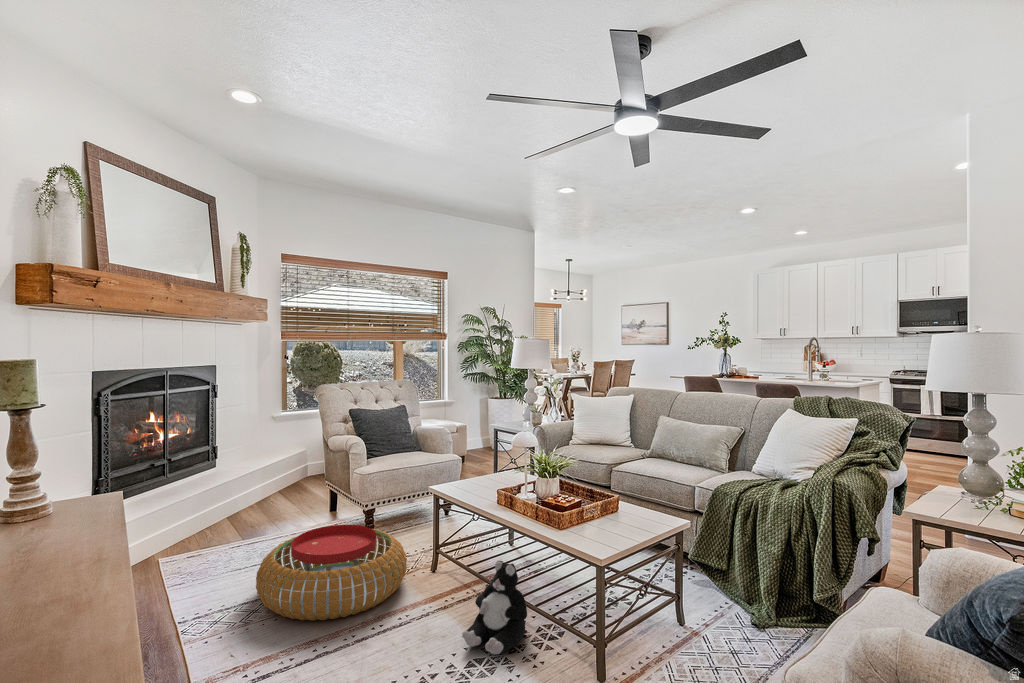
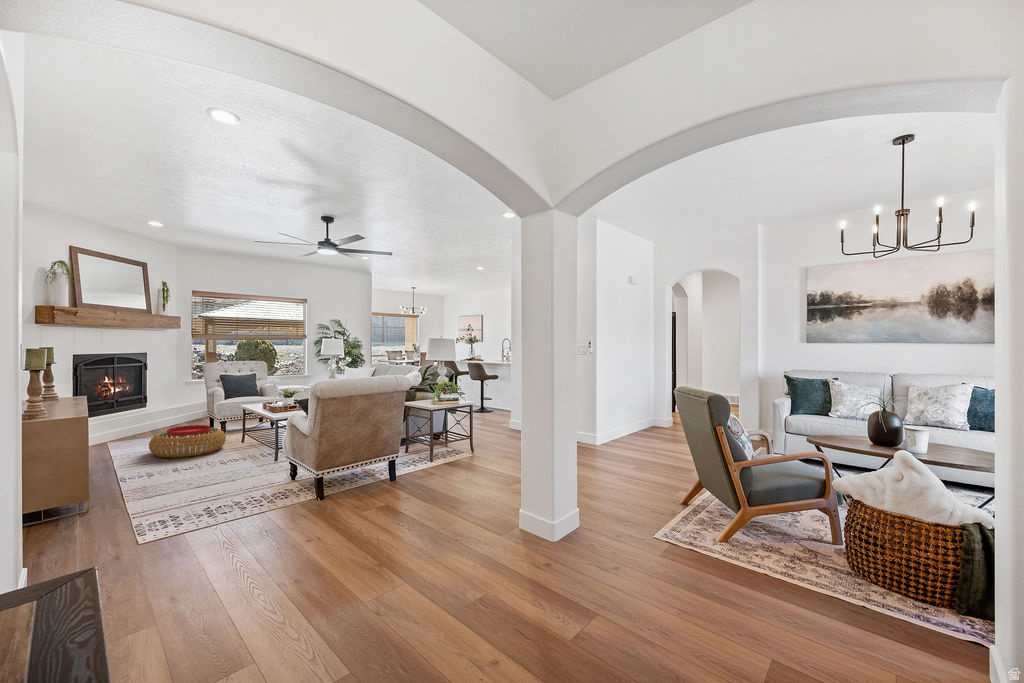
plush toy: present [462,561,527,655] -> none [229,431,261,462]

